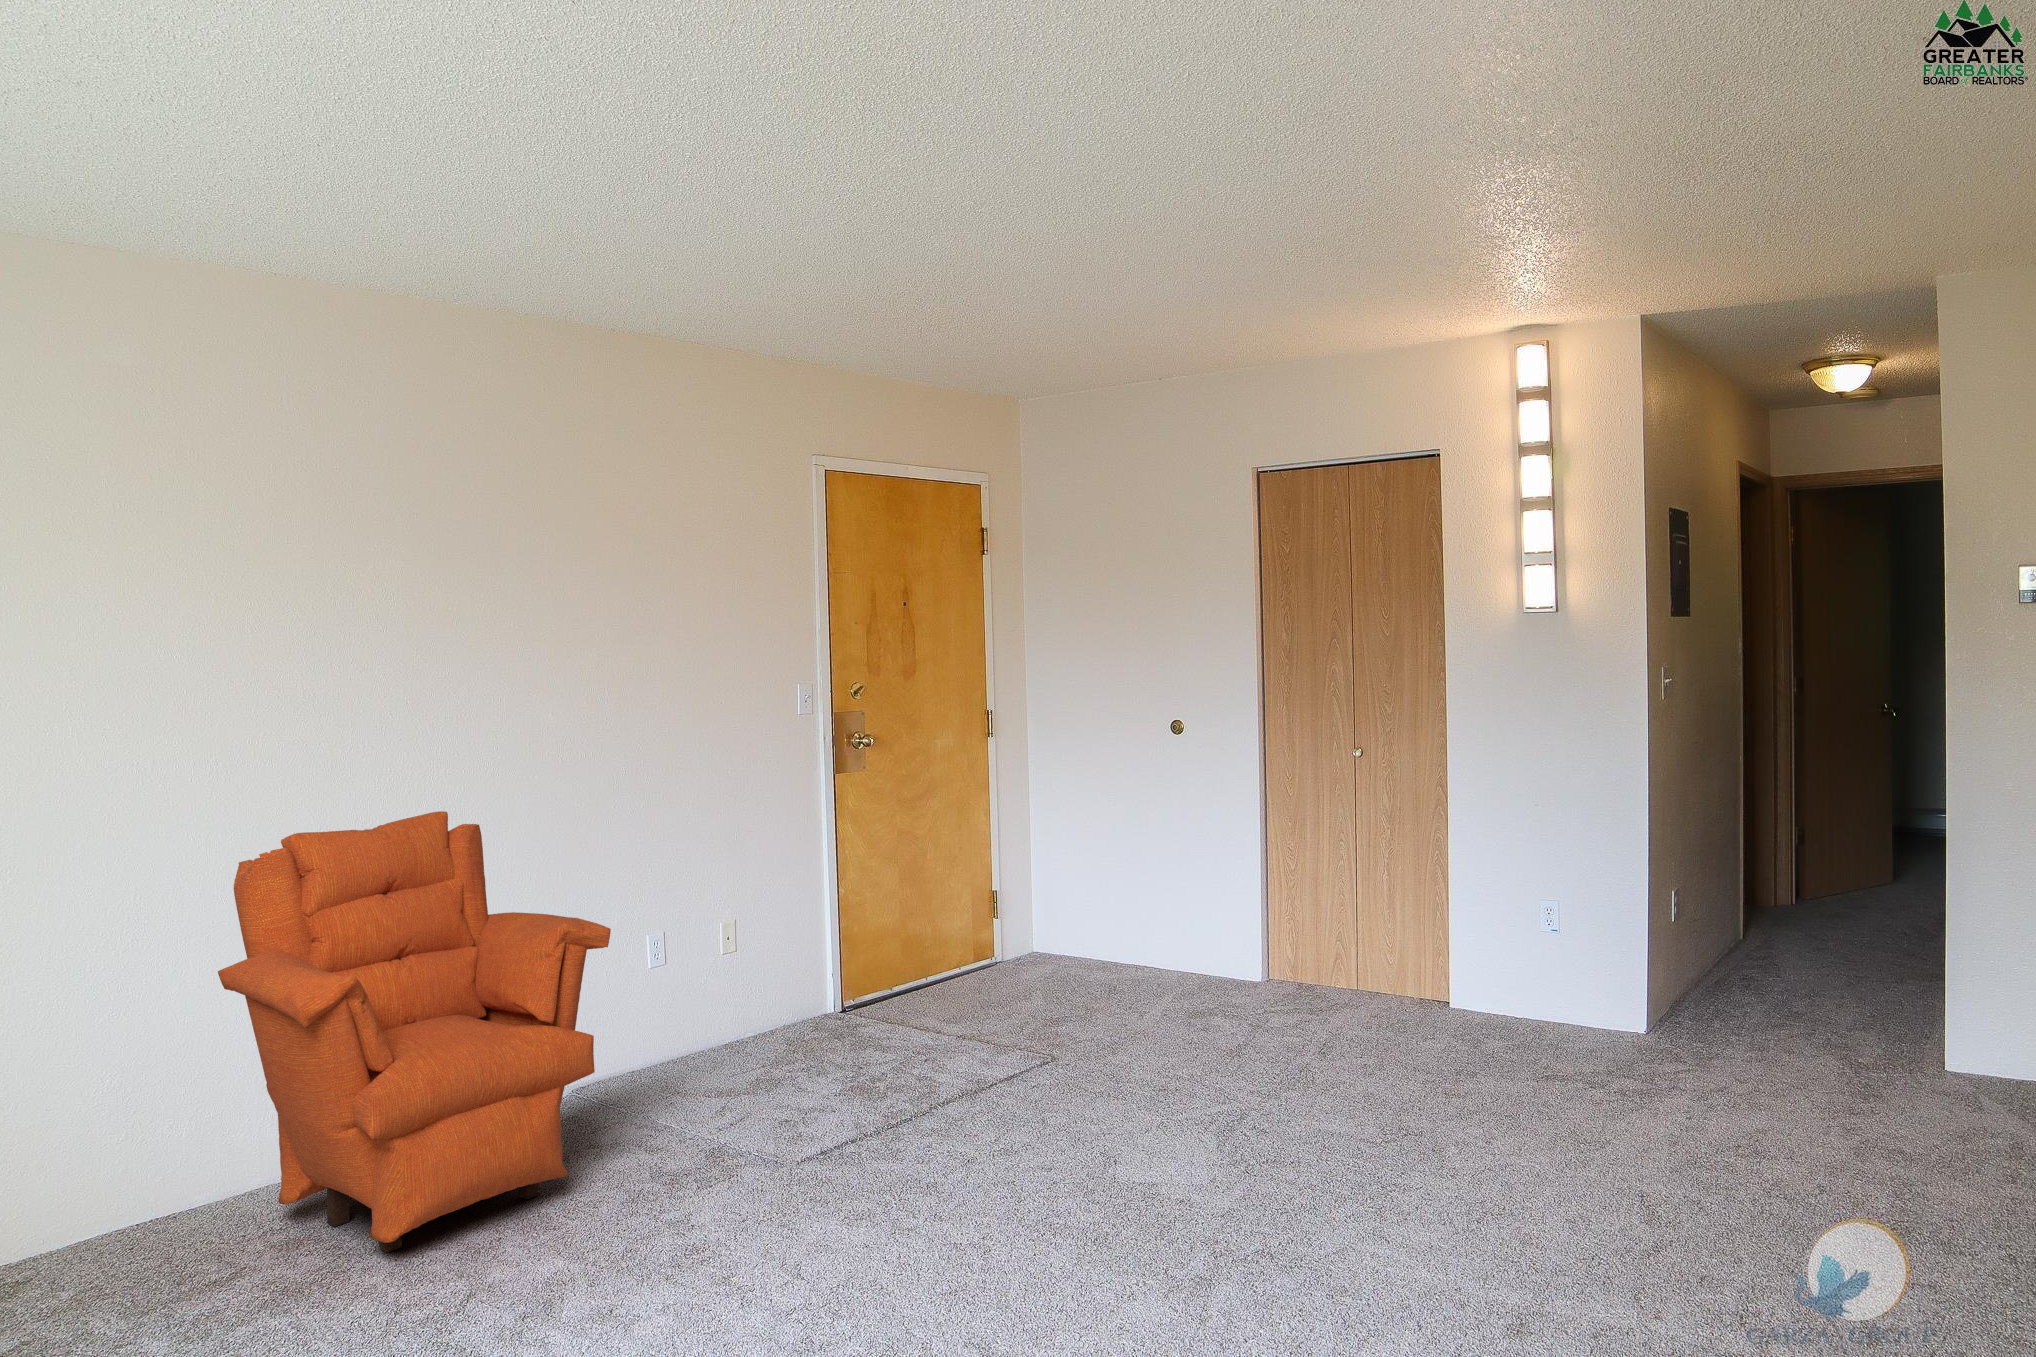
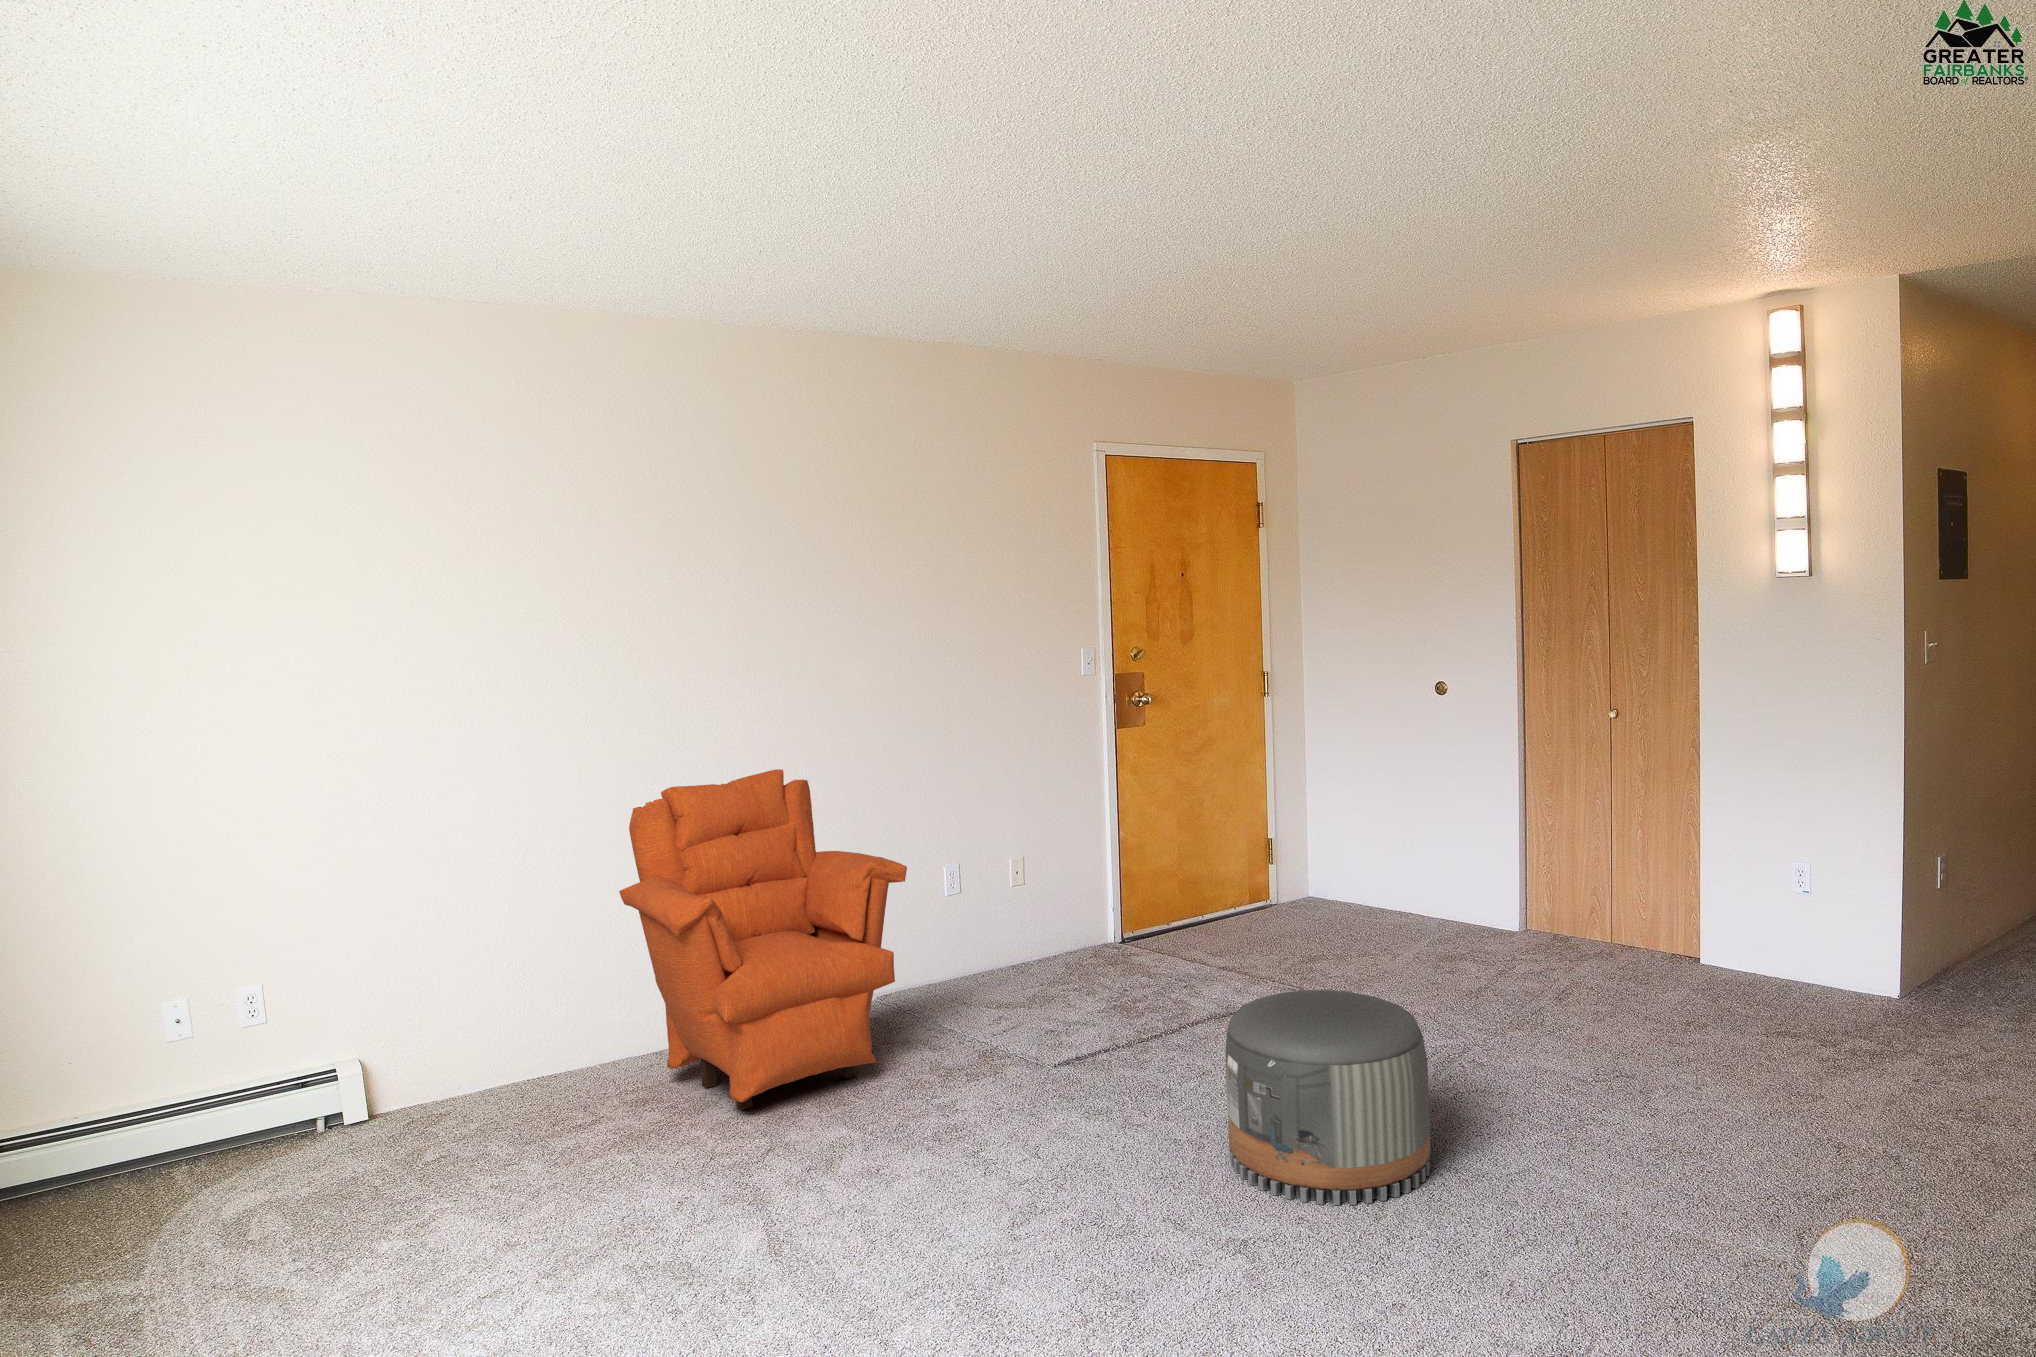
pouf: none [1017,1056,1250,1310] -> present [1225,990,1431,1205]

